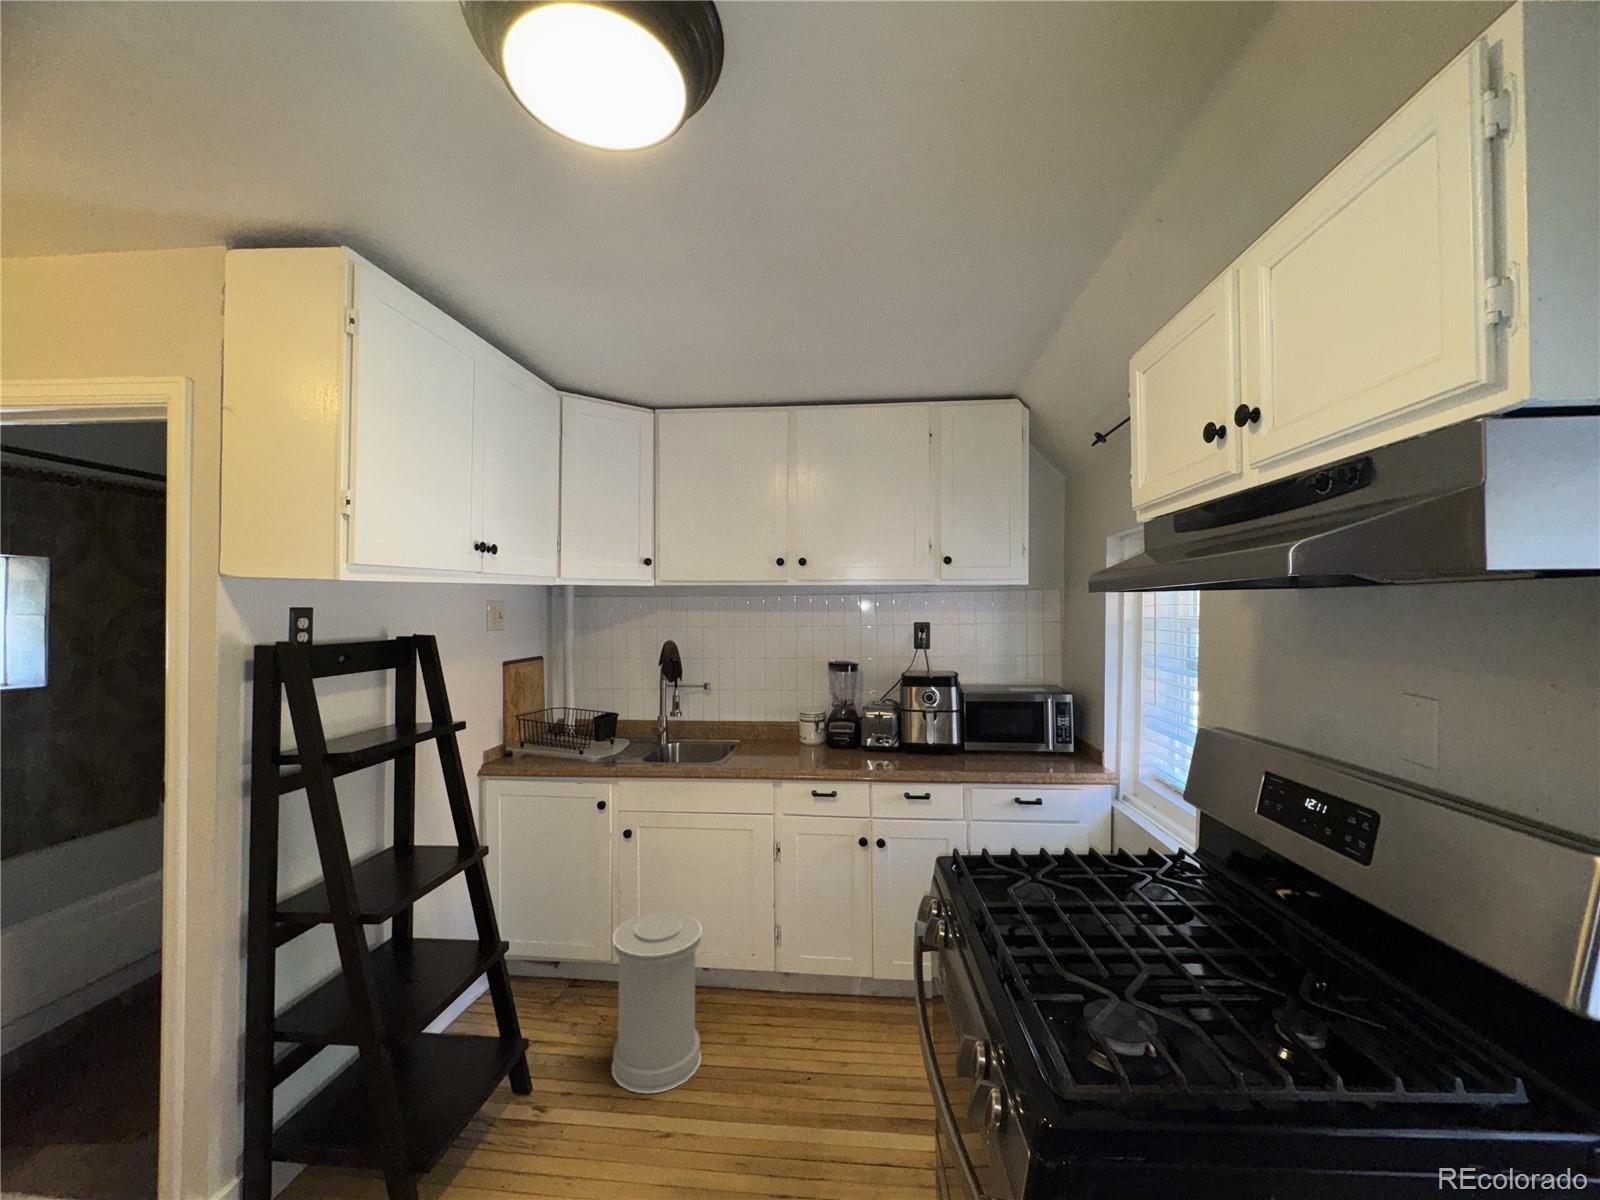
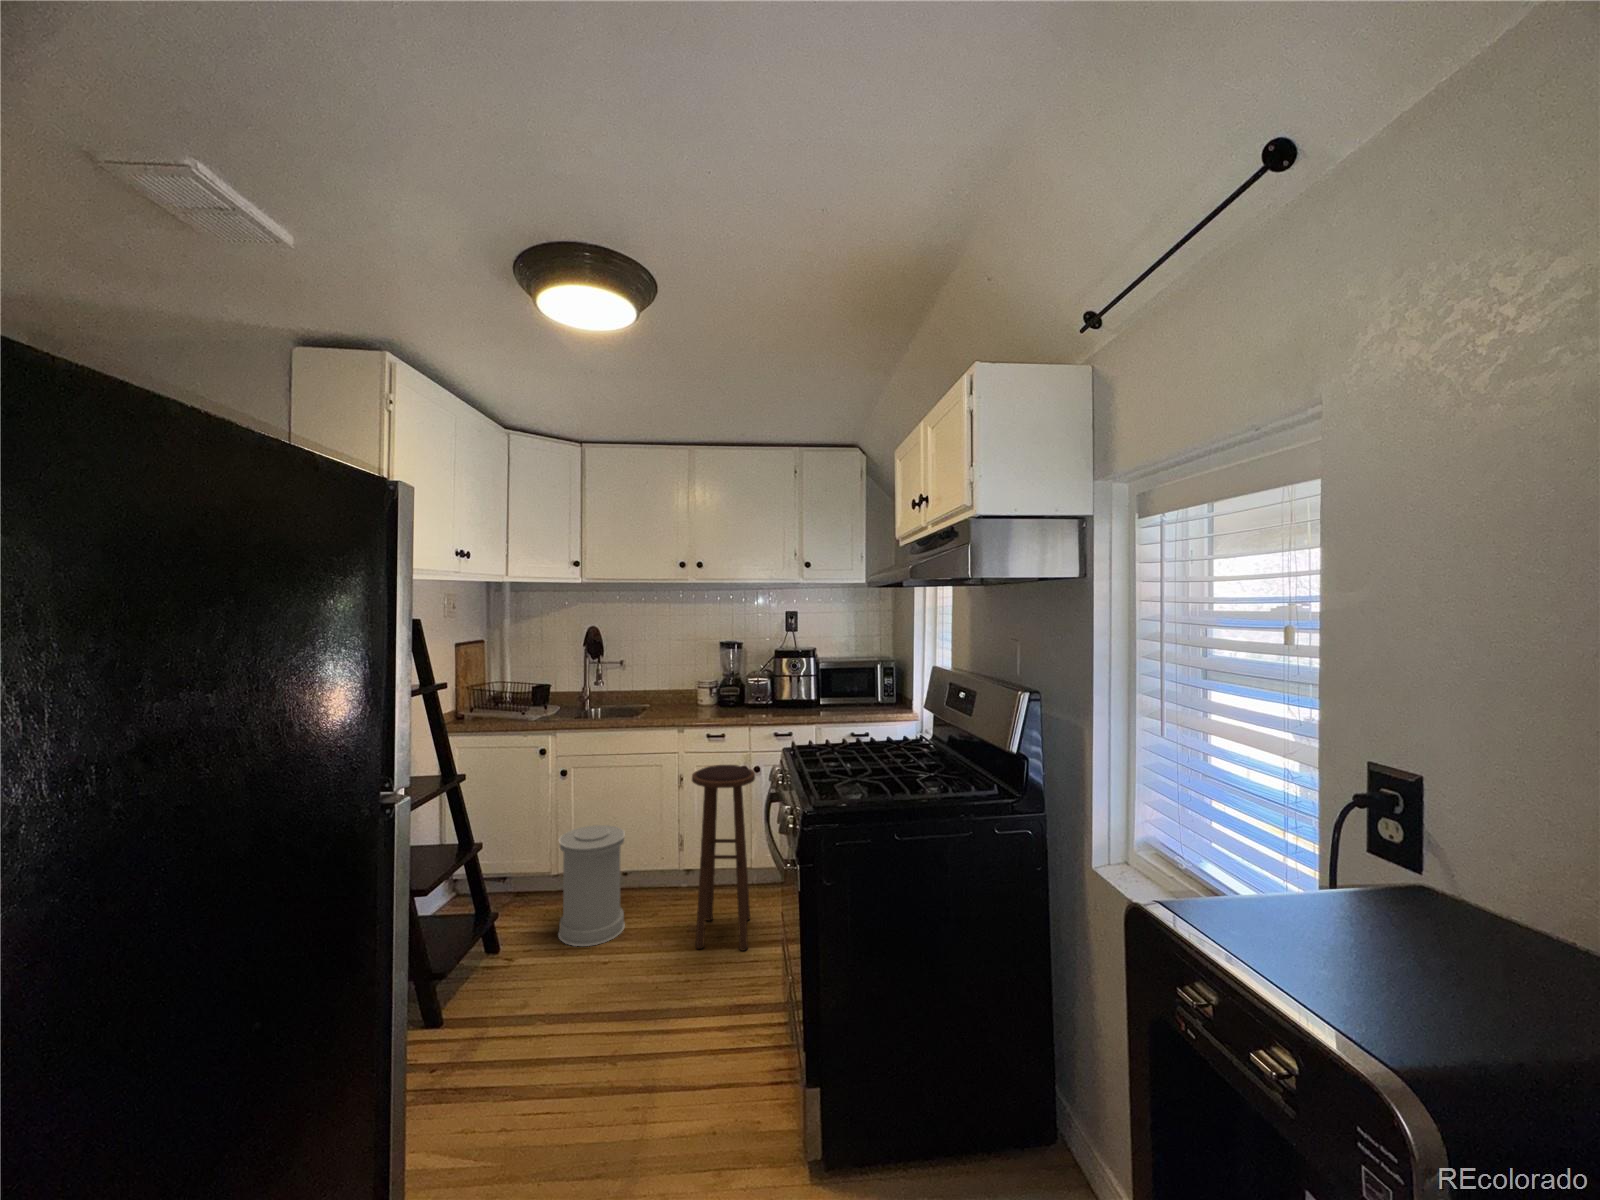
stool: none [793,842,885,1131] -> present [692,765,755,951]

